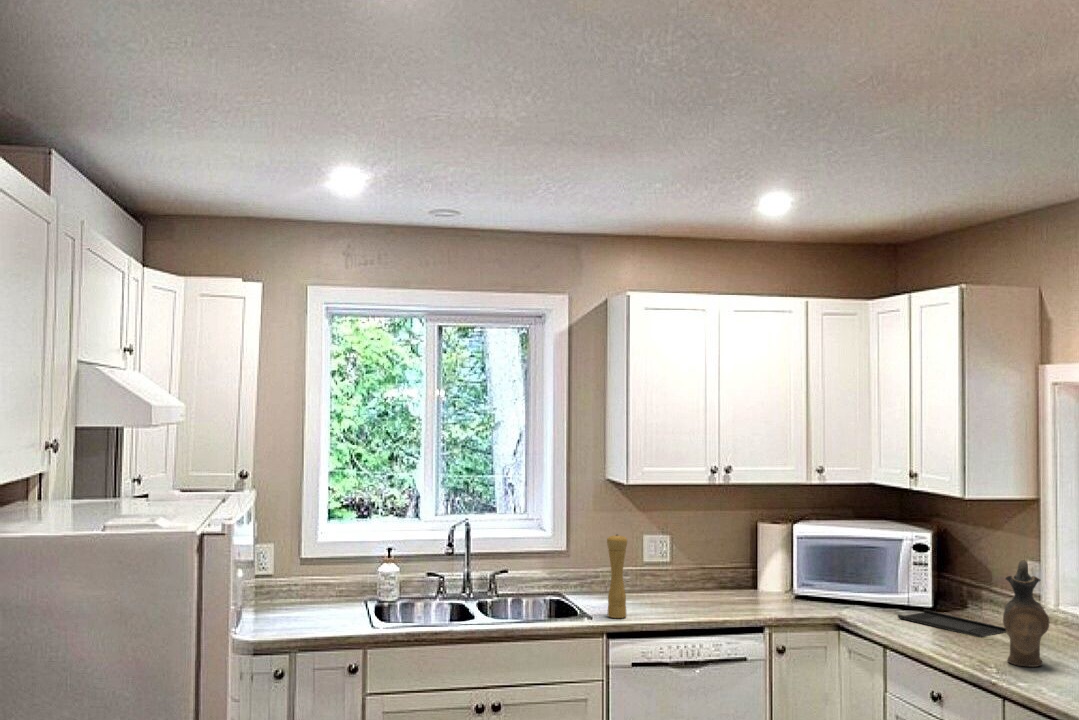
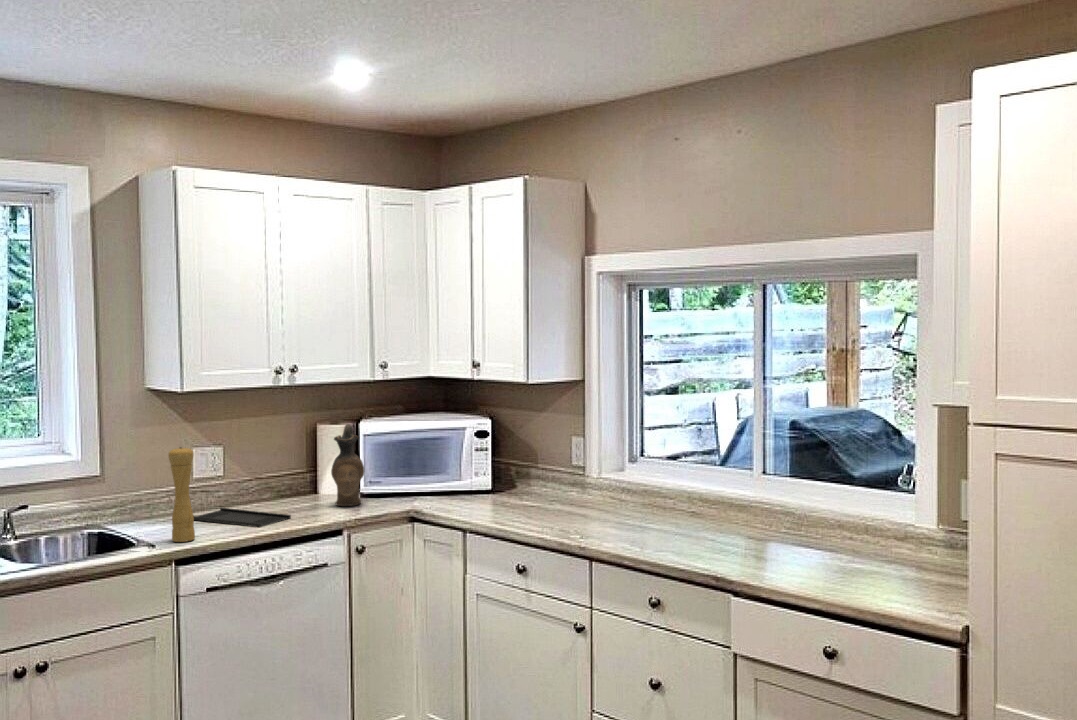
ceramic pitcher: present [1003,561,1050,667] -> present [331,424,364,506]
tray: present [898,610,1006,637] -> present [194,508,291,527]

